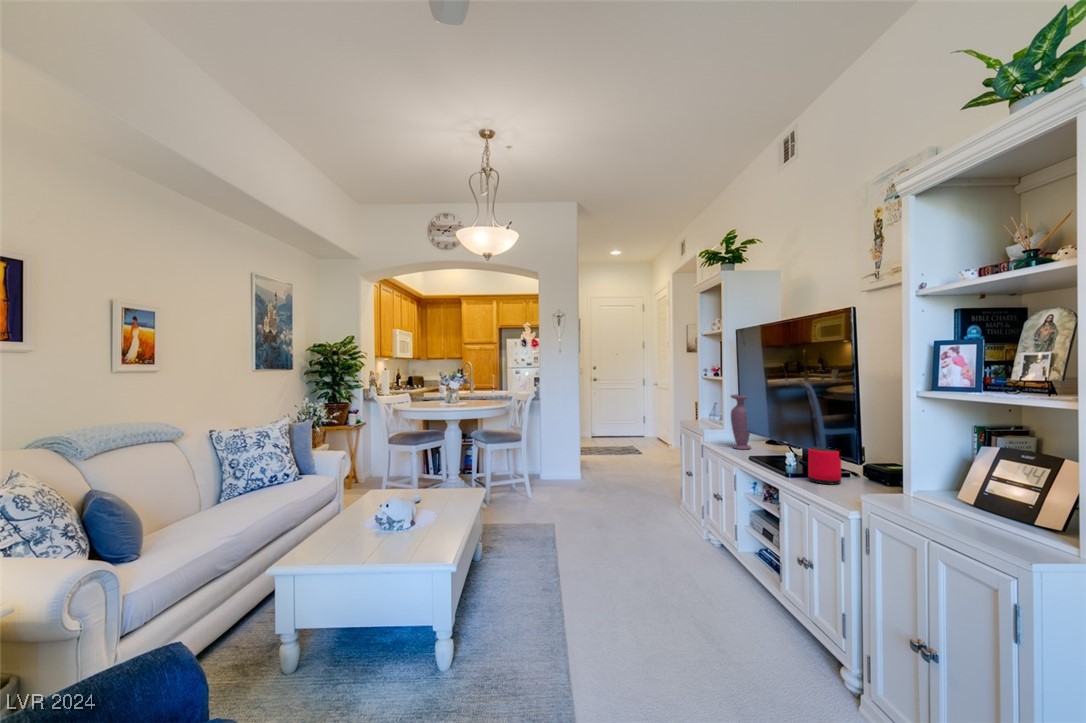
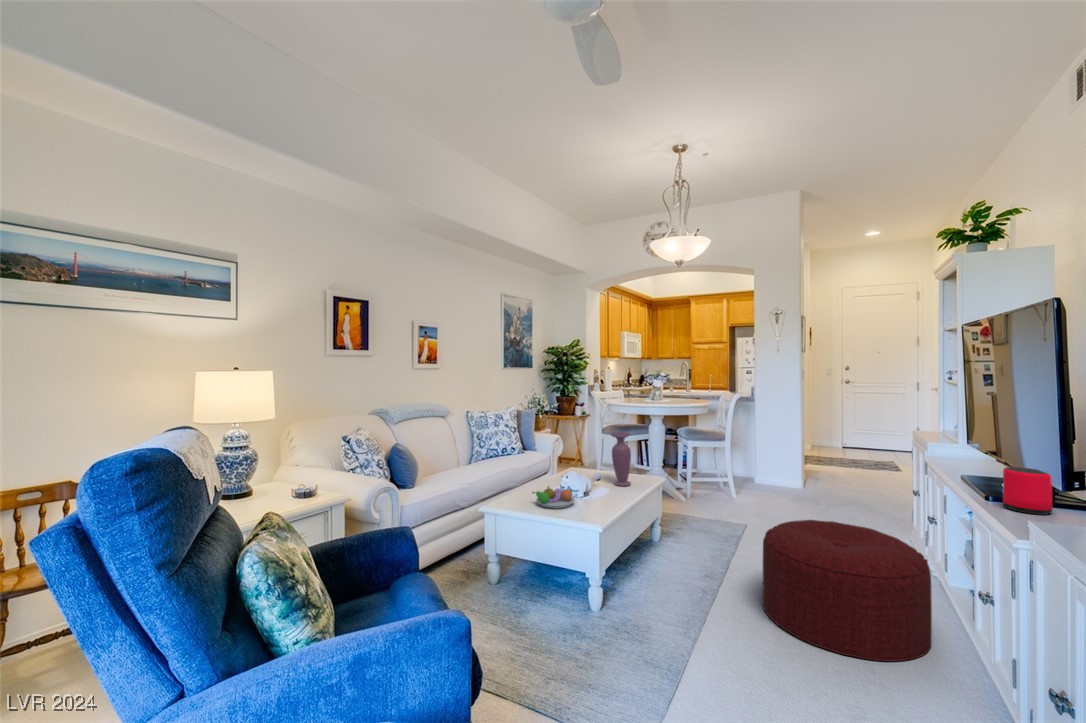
vase: present [731,395,751,449] -> present [611,432,631,486]
ottoman: none [612,513,753,641] -> present [763,520,932,661]
fruit bowl: none [350,521,409,551] -> present [533,486,575,509]

